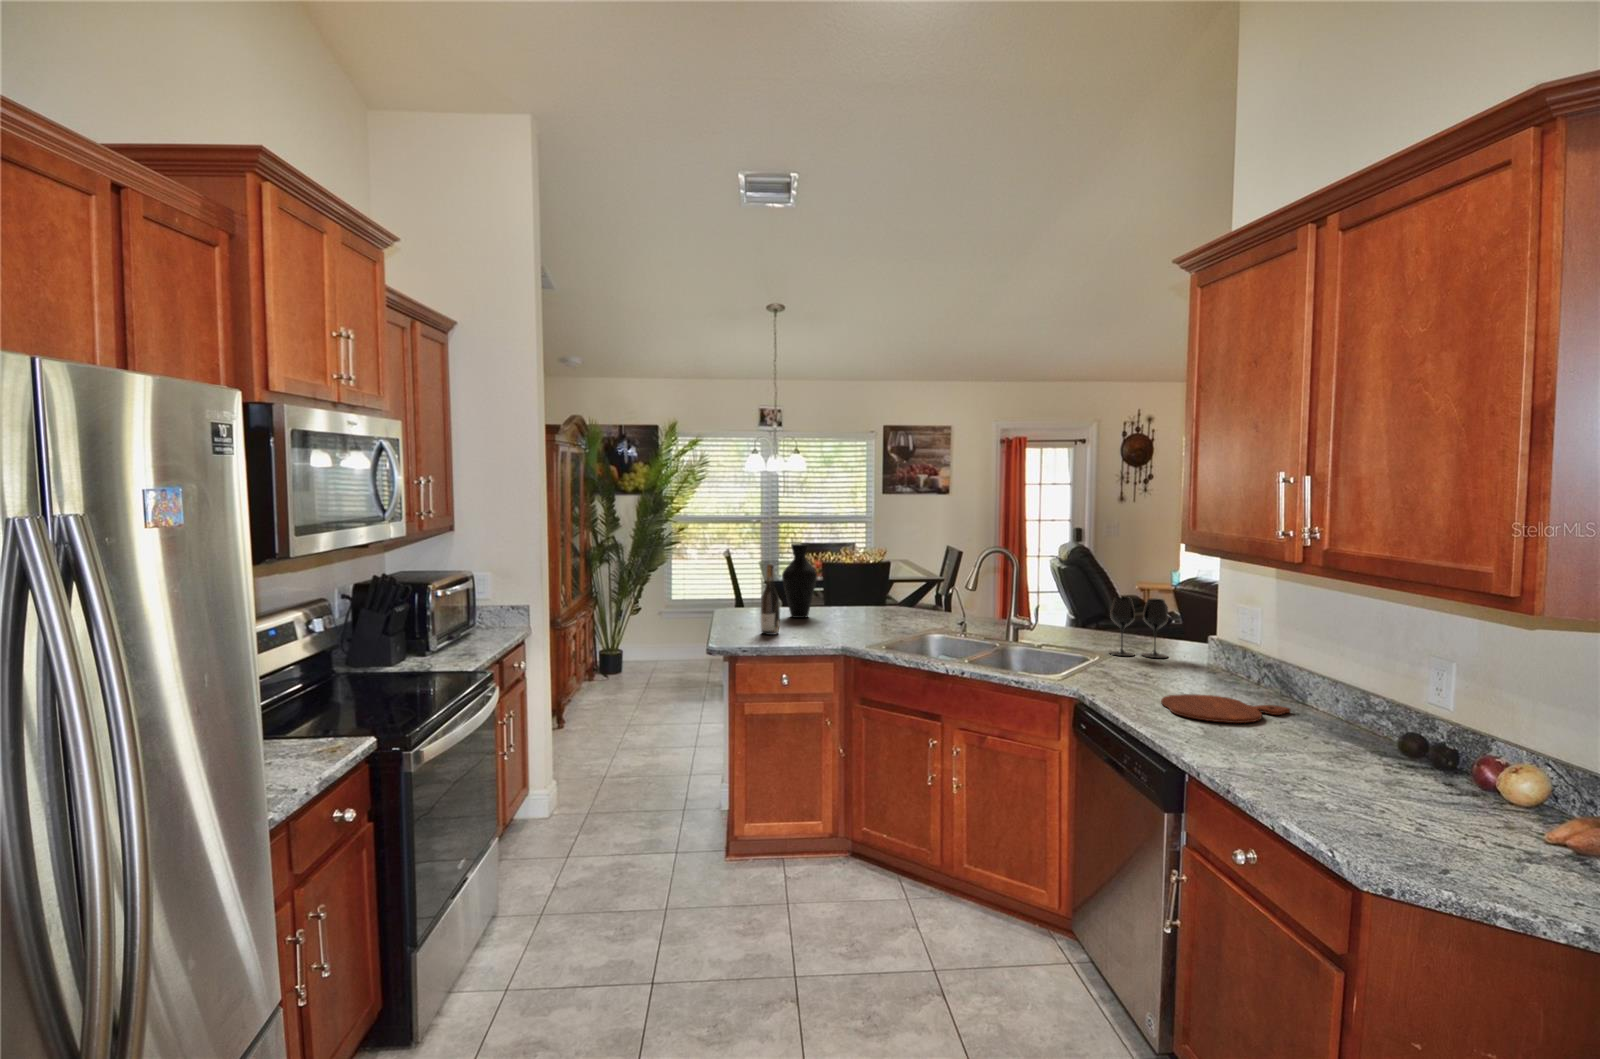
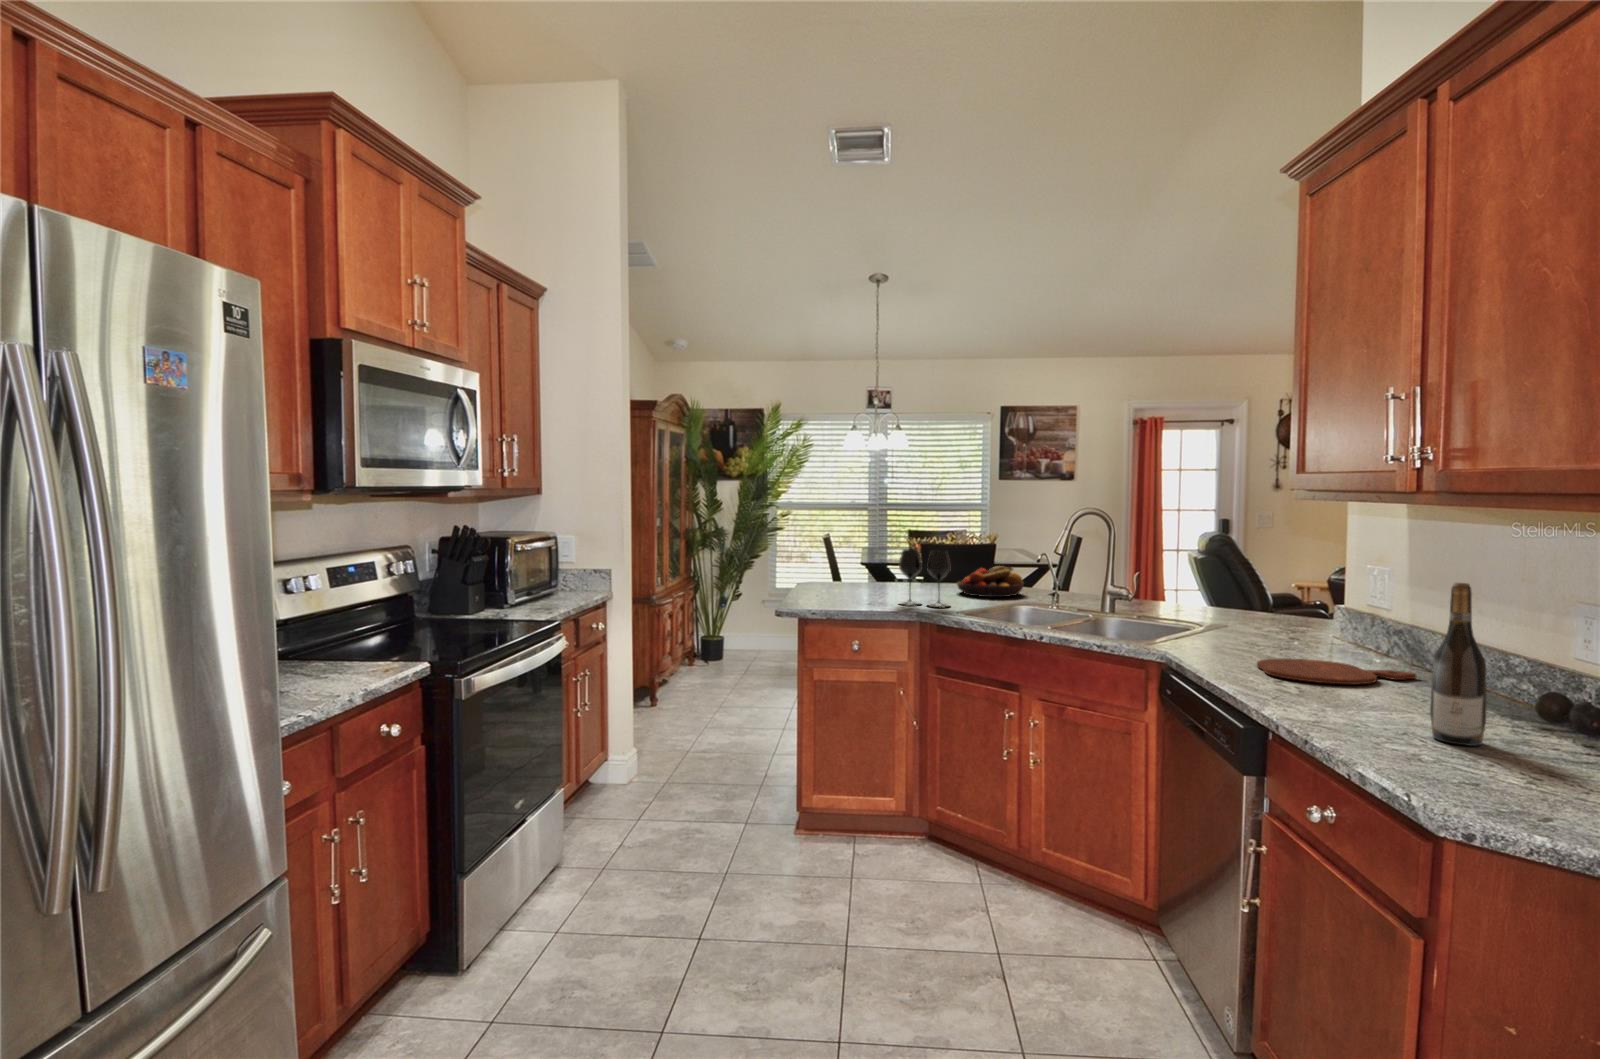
vase: present [782,544,817,618] -> none [862,512,899,589]
wine bottle: present [761,564,780,635] -> present [1430,583,1486,746]
fruit bowl: none [872,594,933,625] -> present [957,566,1023,597]
wine glass: present [1110,597,1168,658] -> present [899,549,951,607]

